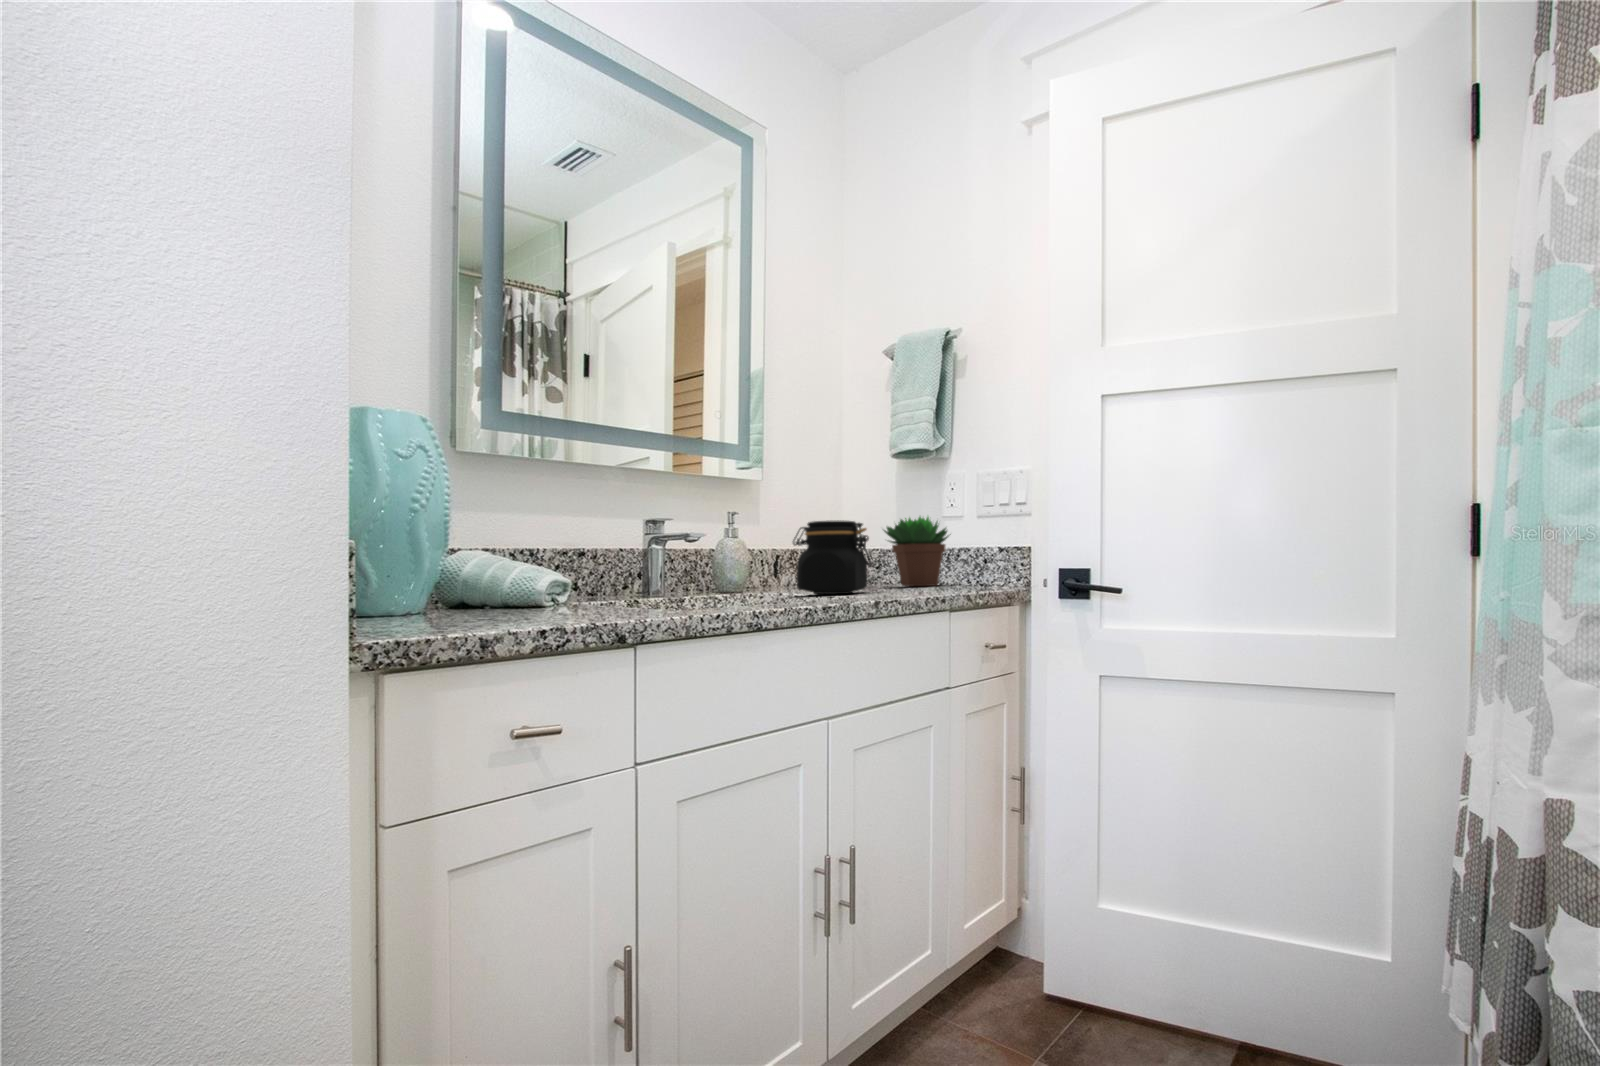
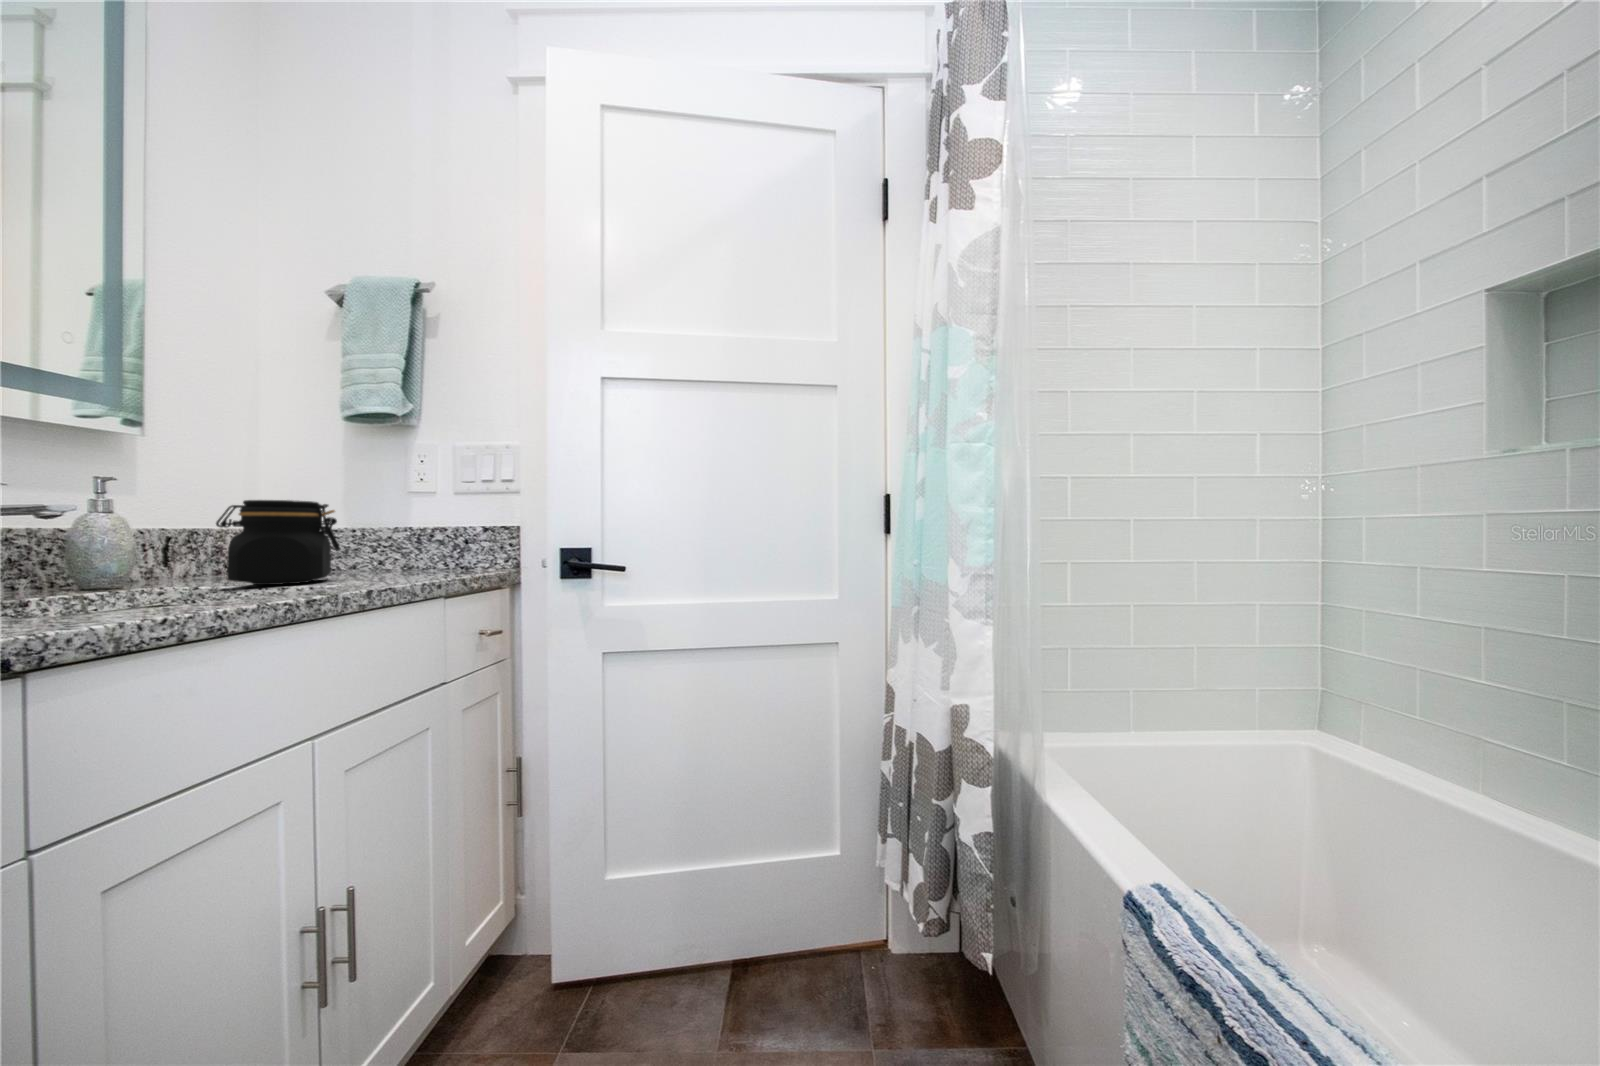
succulent plant: present [884,517,951,586] -> none [337,496,425,570]

